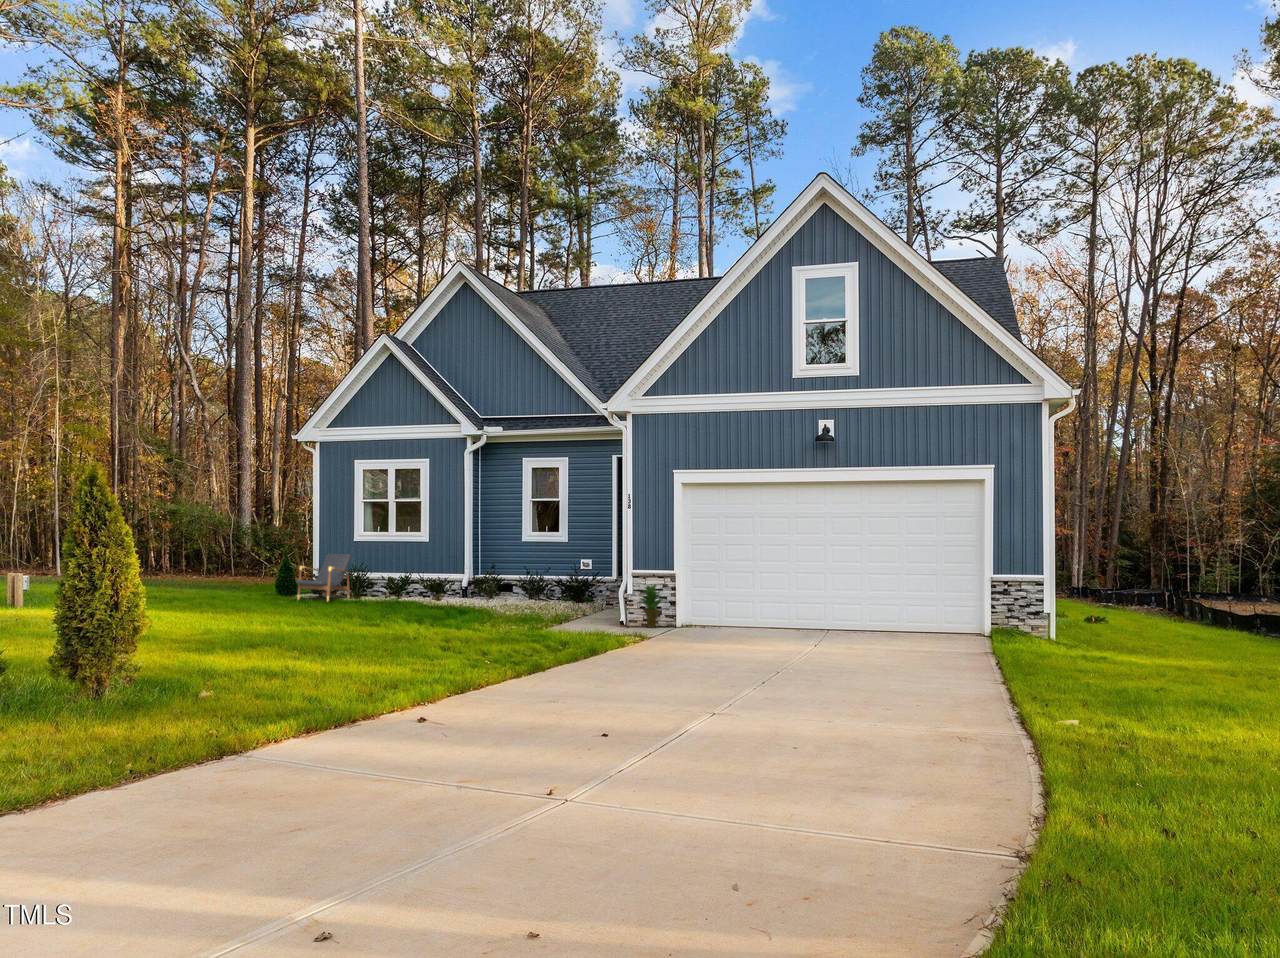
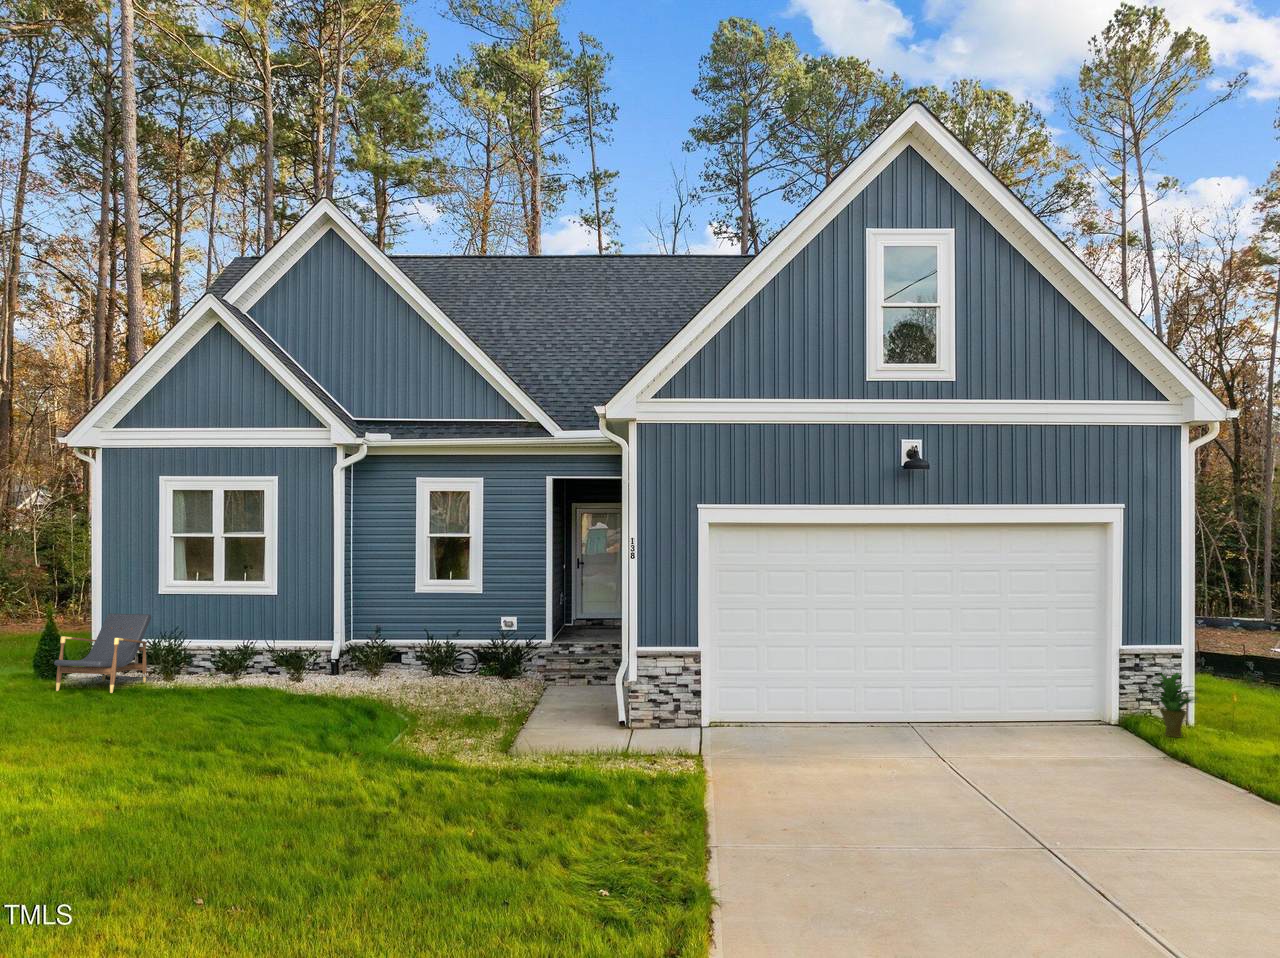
potted plant: present [640,584,662,627] -> present [1154,673,1198,738]

